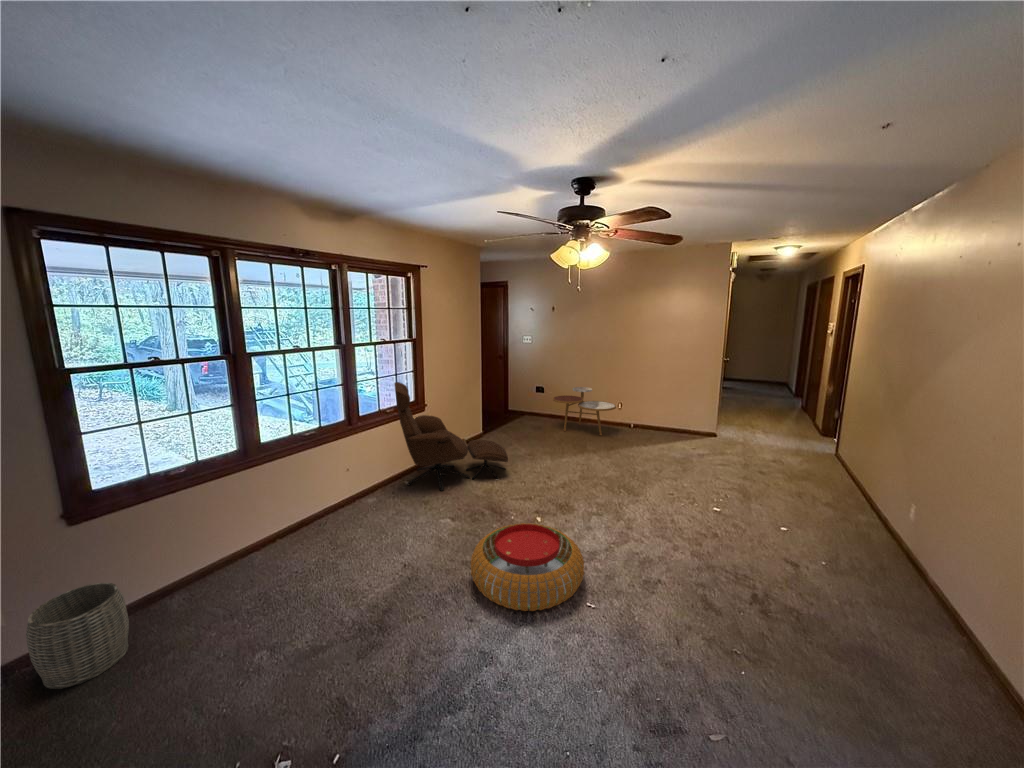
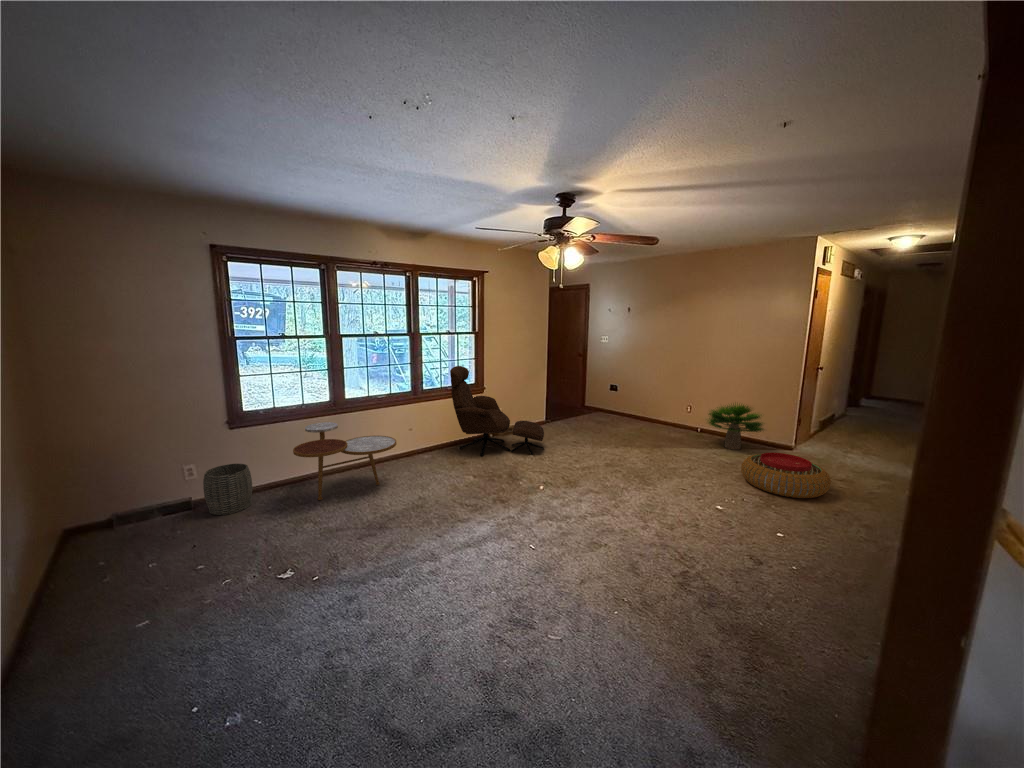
side table: present [553,387,616,435] -> present [293,422,396,500]
potted plant: none [644,396,702,443] -> present [708,404,764,450]
pouf: present [471,523,584,611] -> present [741,453,831,498]

